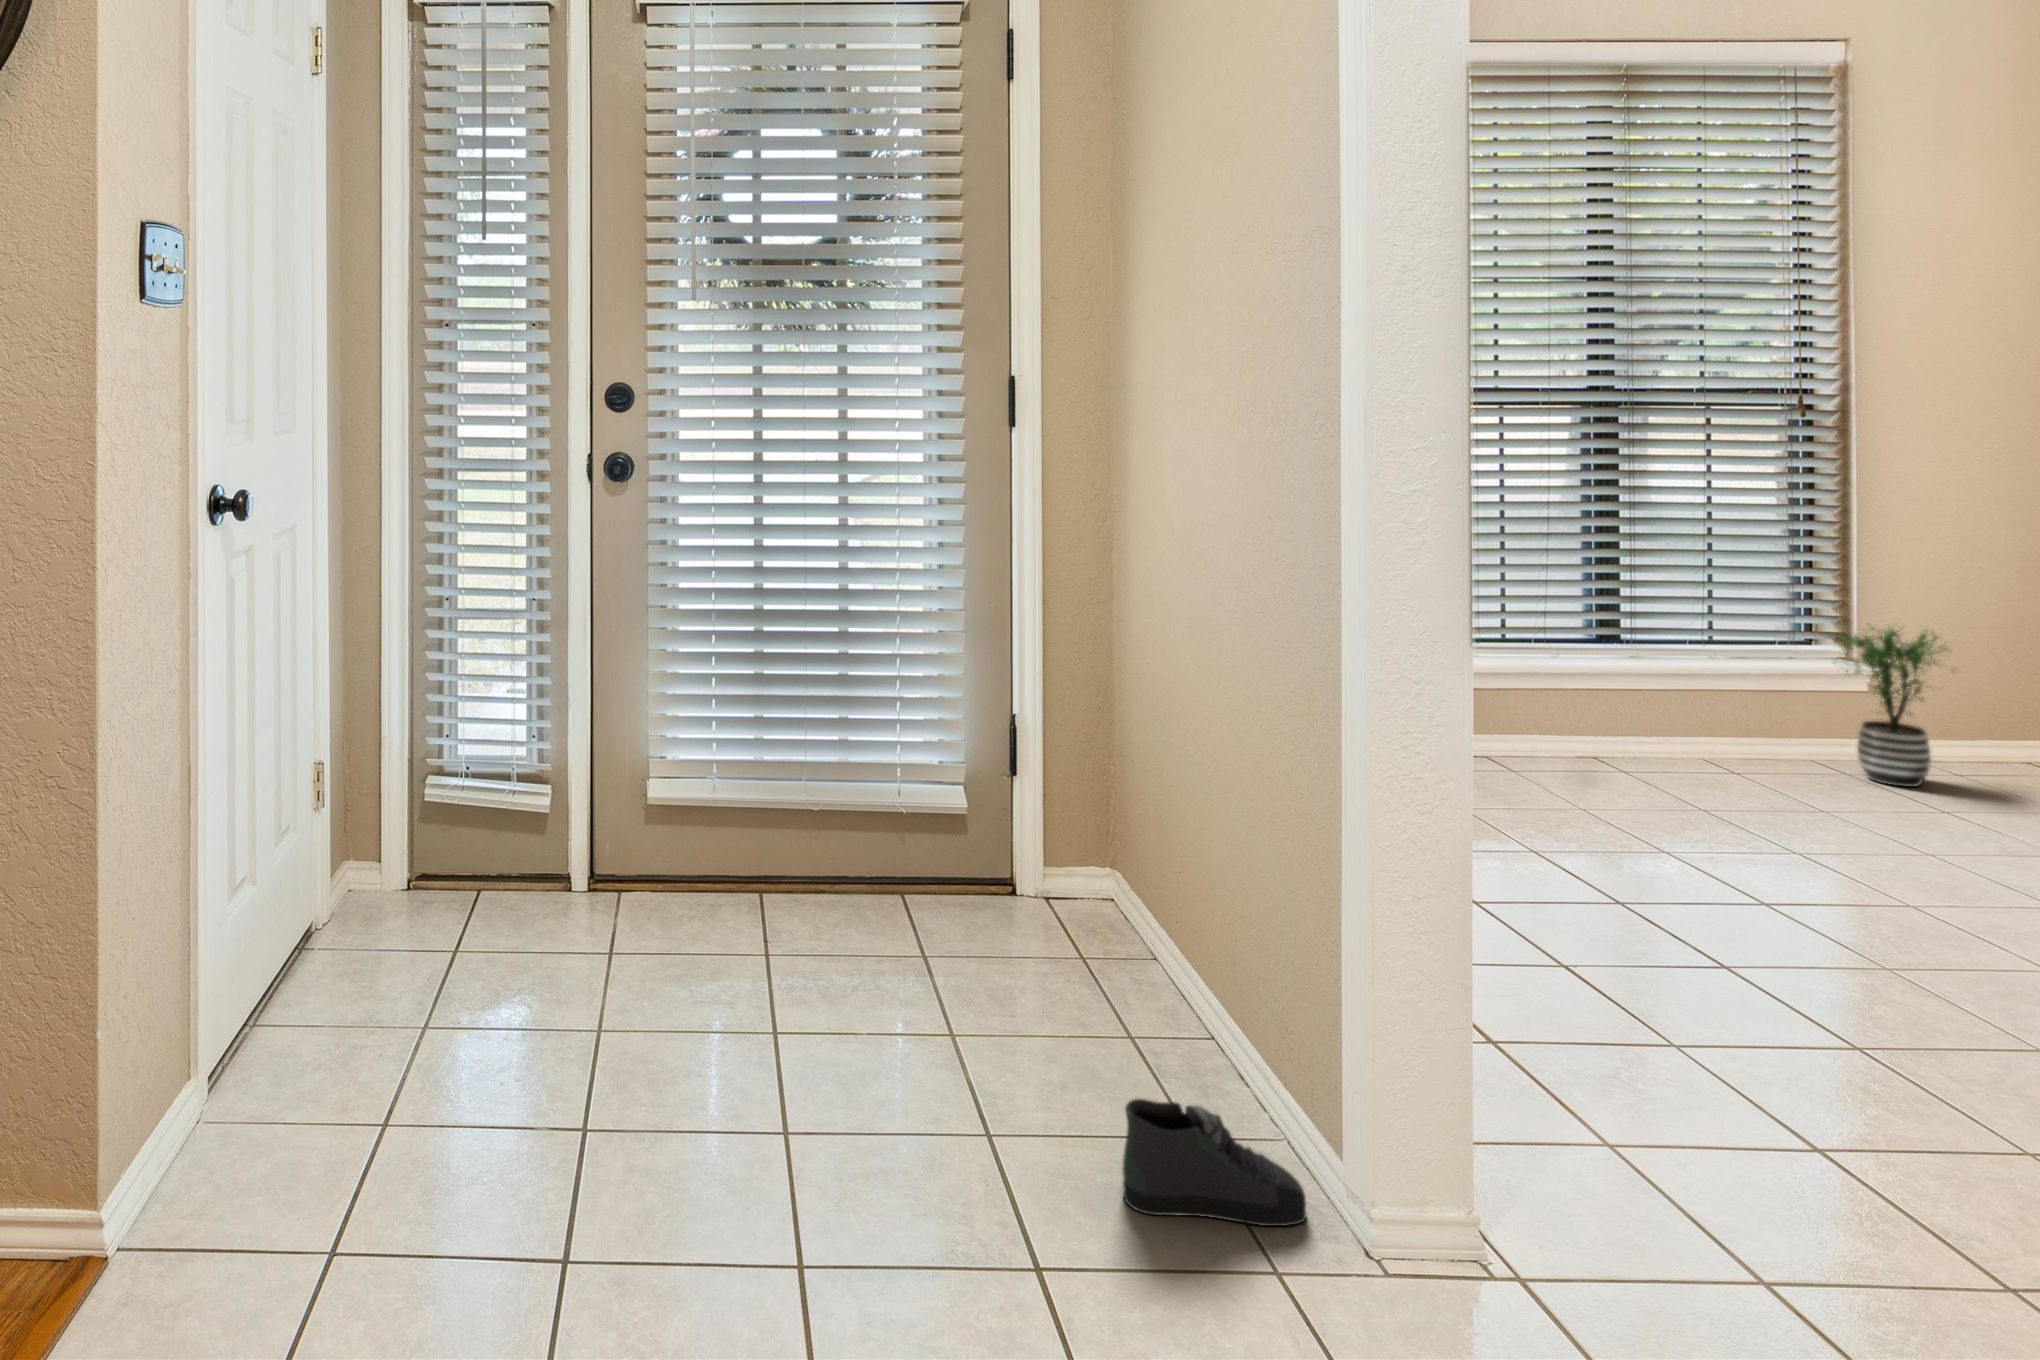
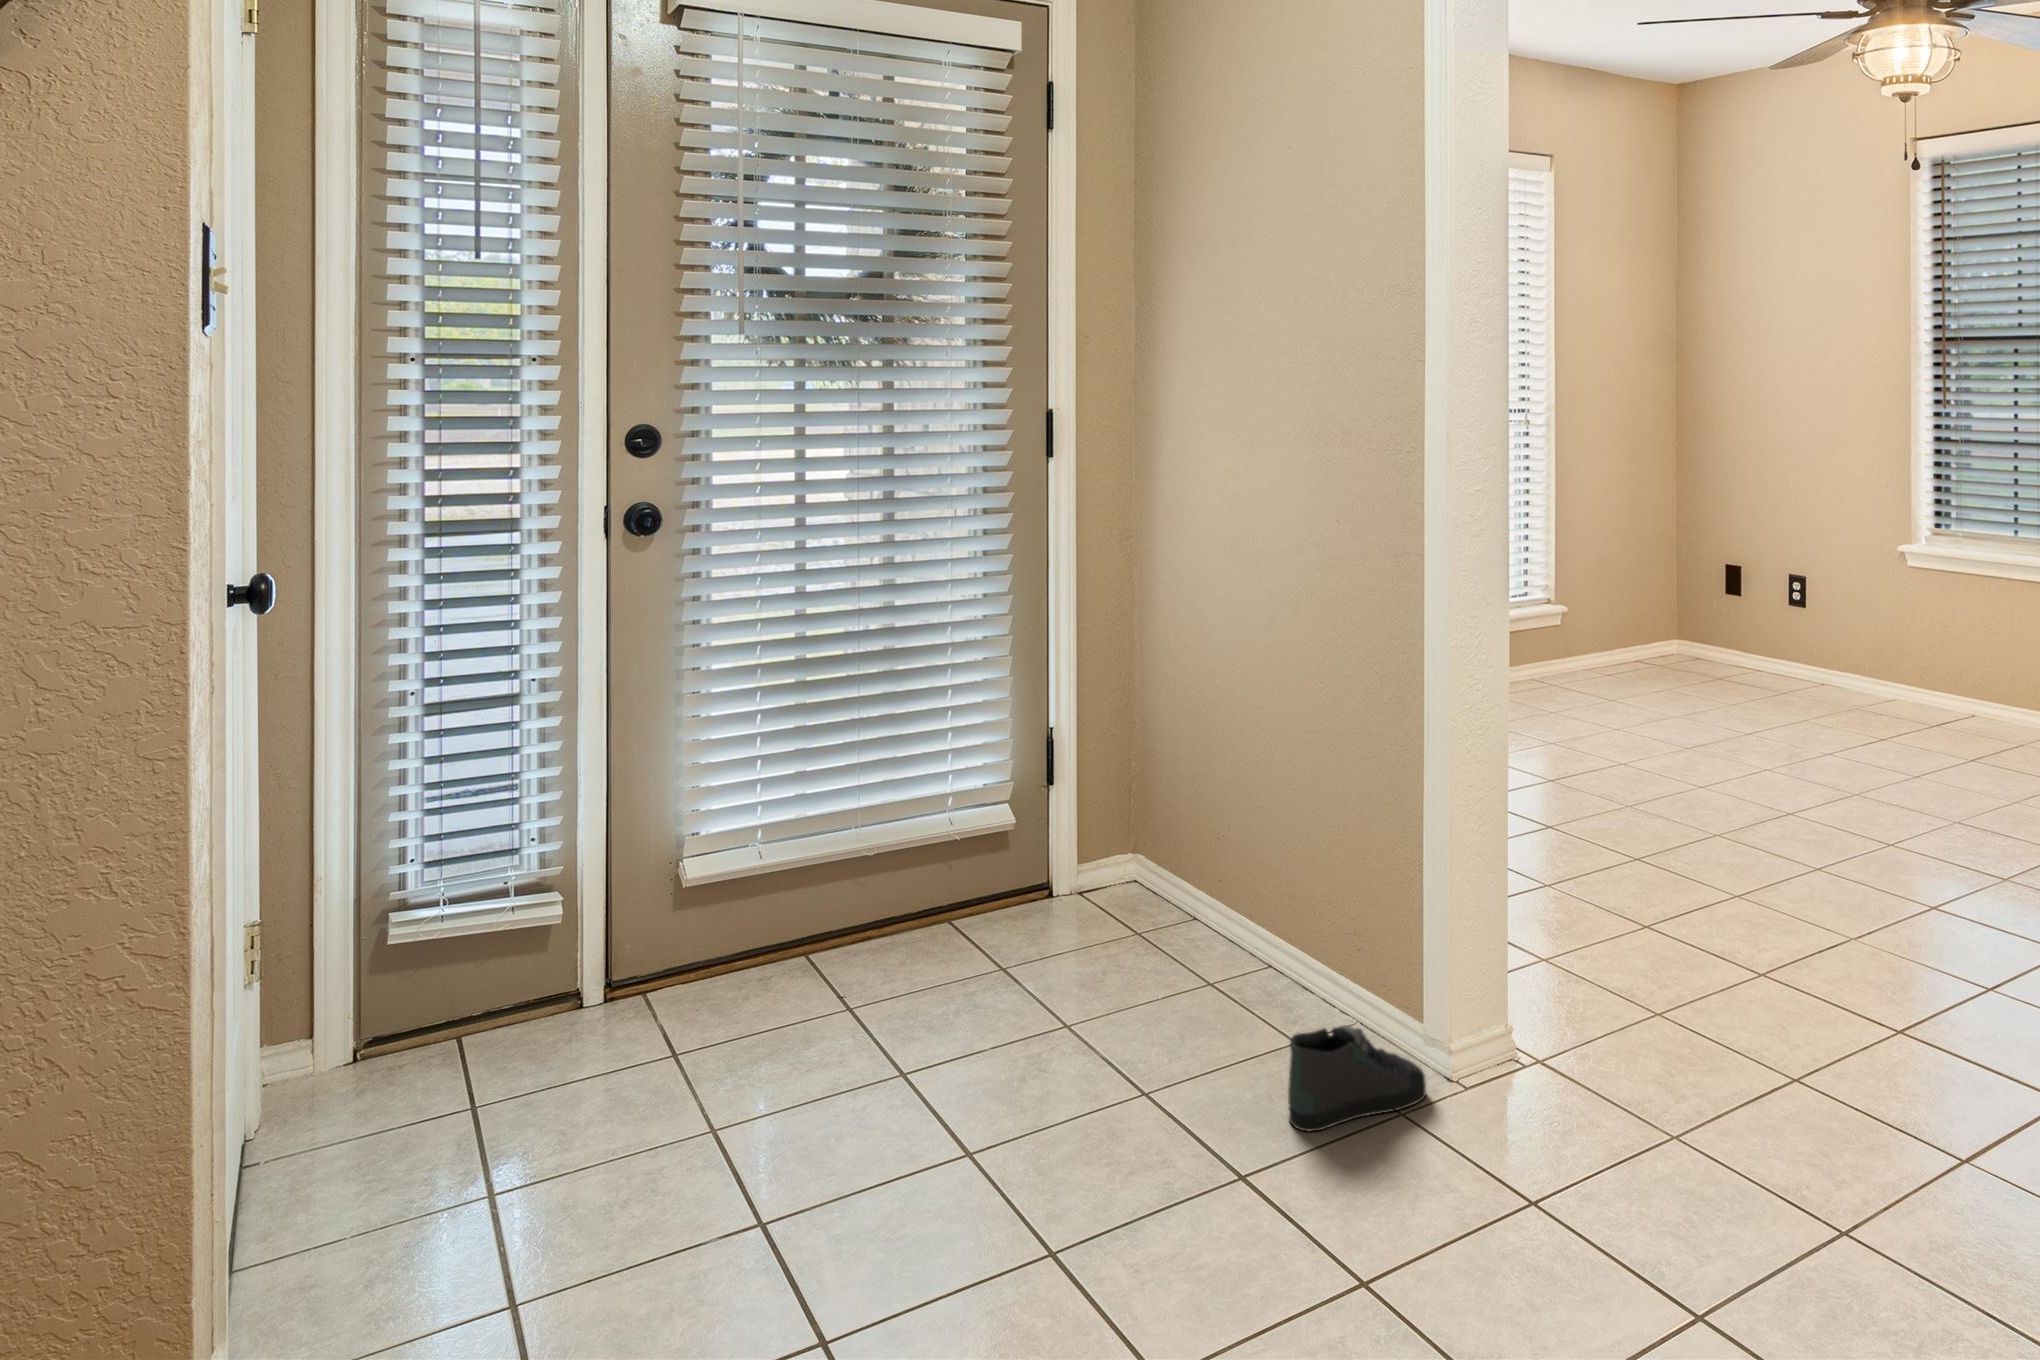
potted plant: present [1834,625,1954,787] -> none [1557,572,1633,690]

